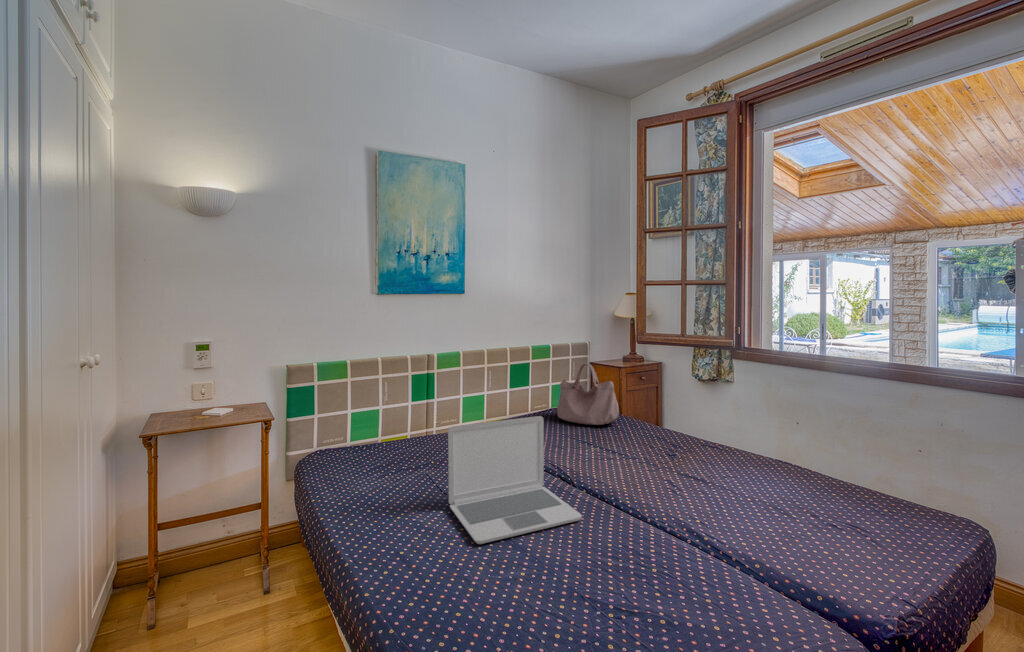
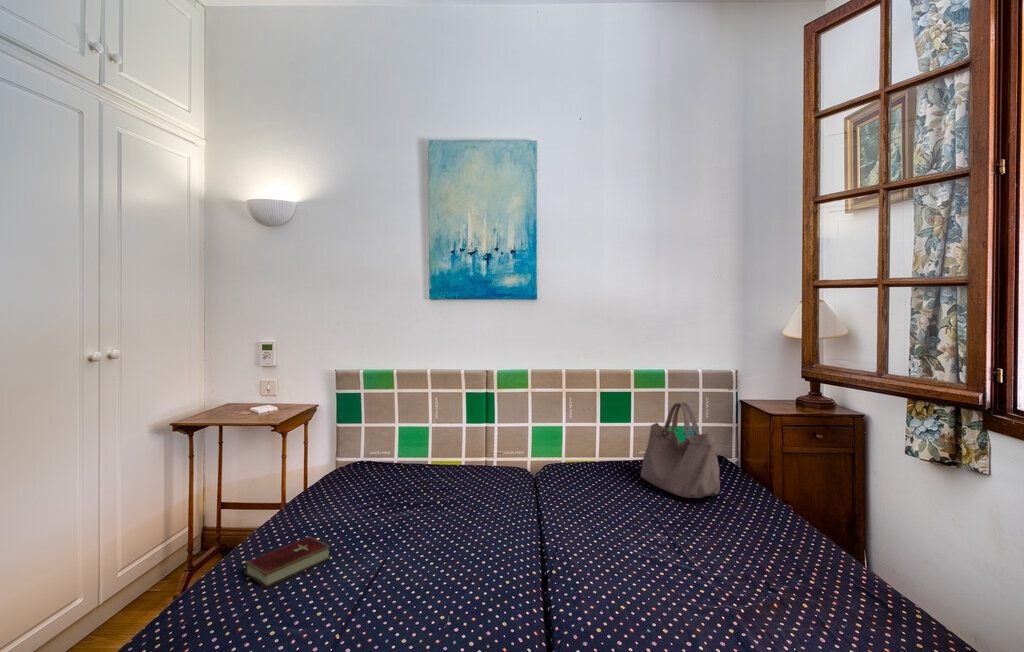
laptop: present [448,416,582,544] -> none [320,464,490,627]
hardcover book: none [363,505,418,548] -> present [245,536,330,588]

